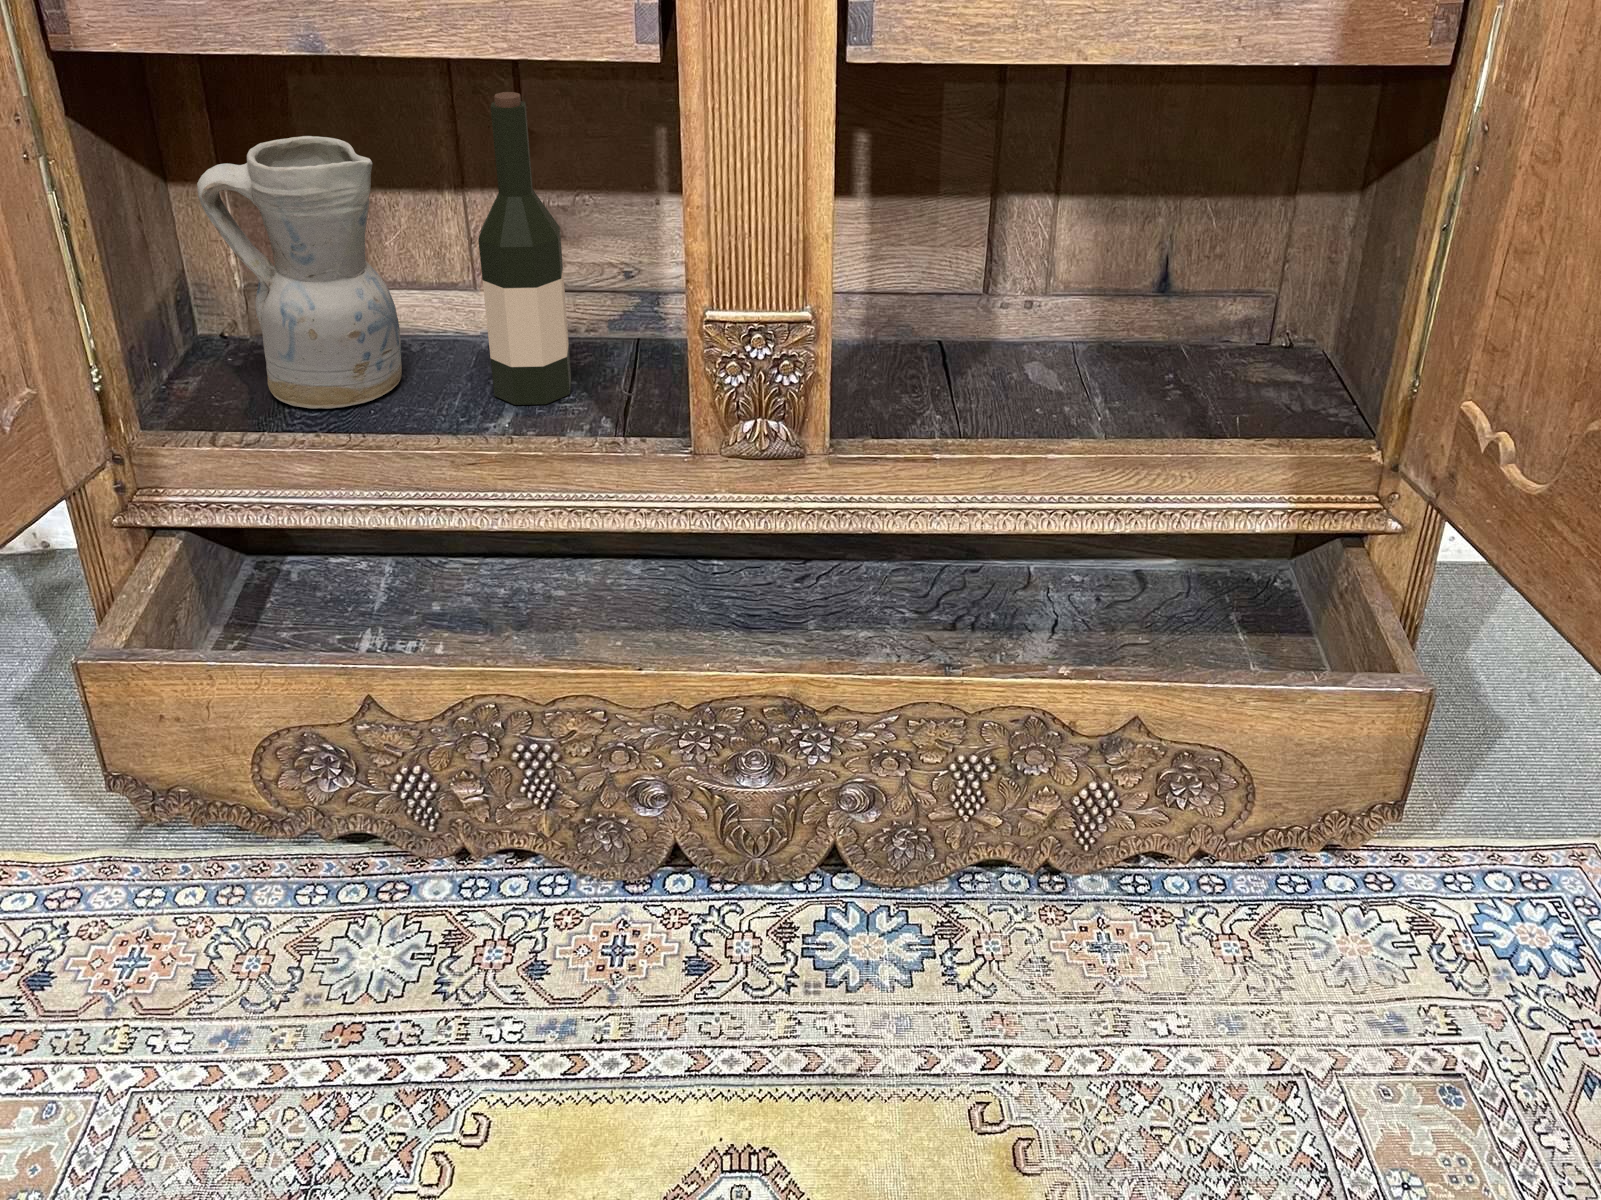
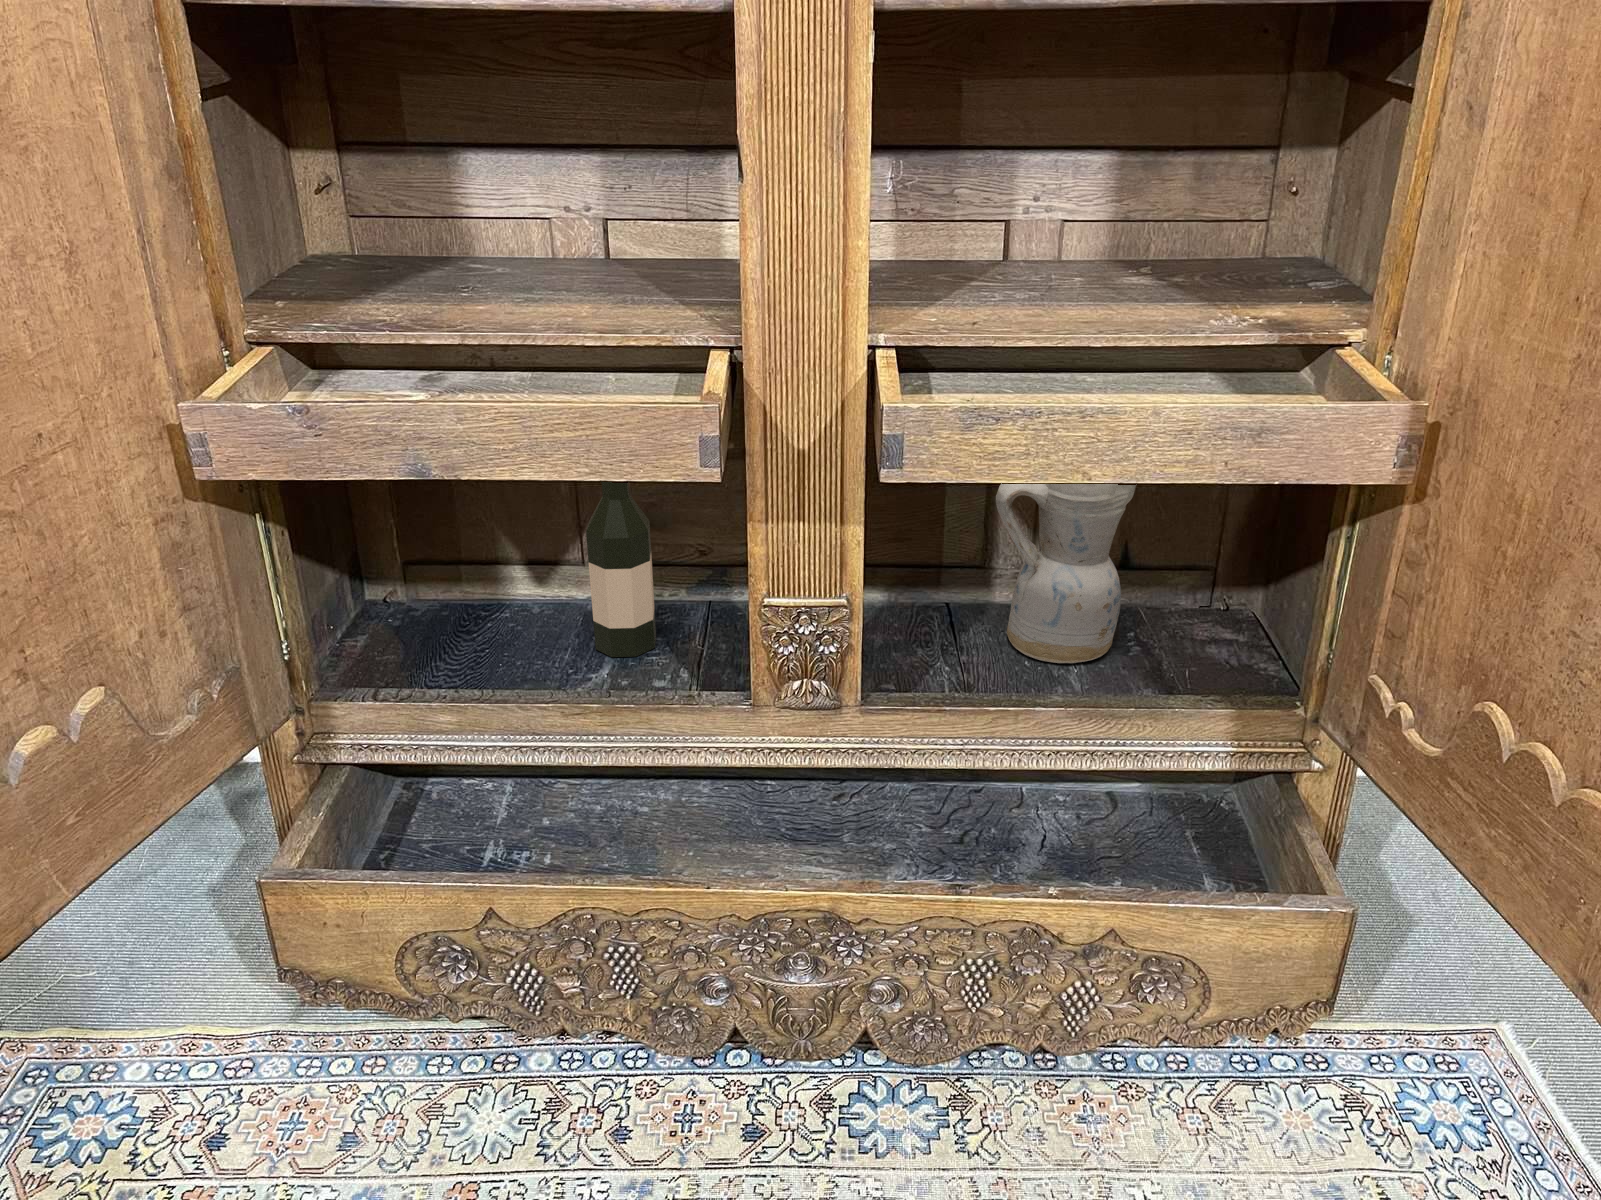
ceramic pitcher: present [197,136,402,409] -> present [996,484,1136,663]

